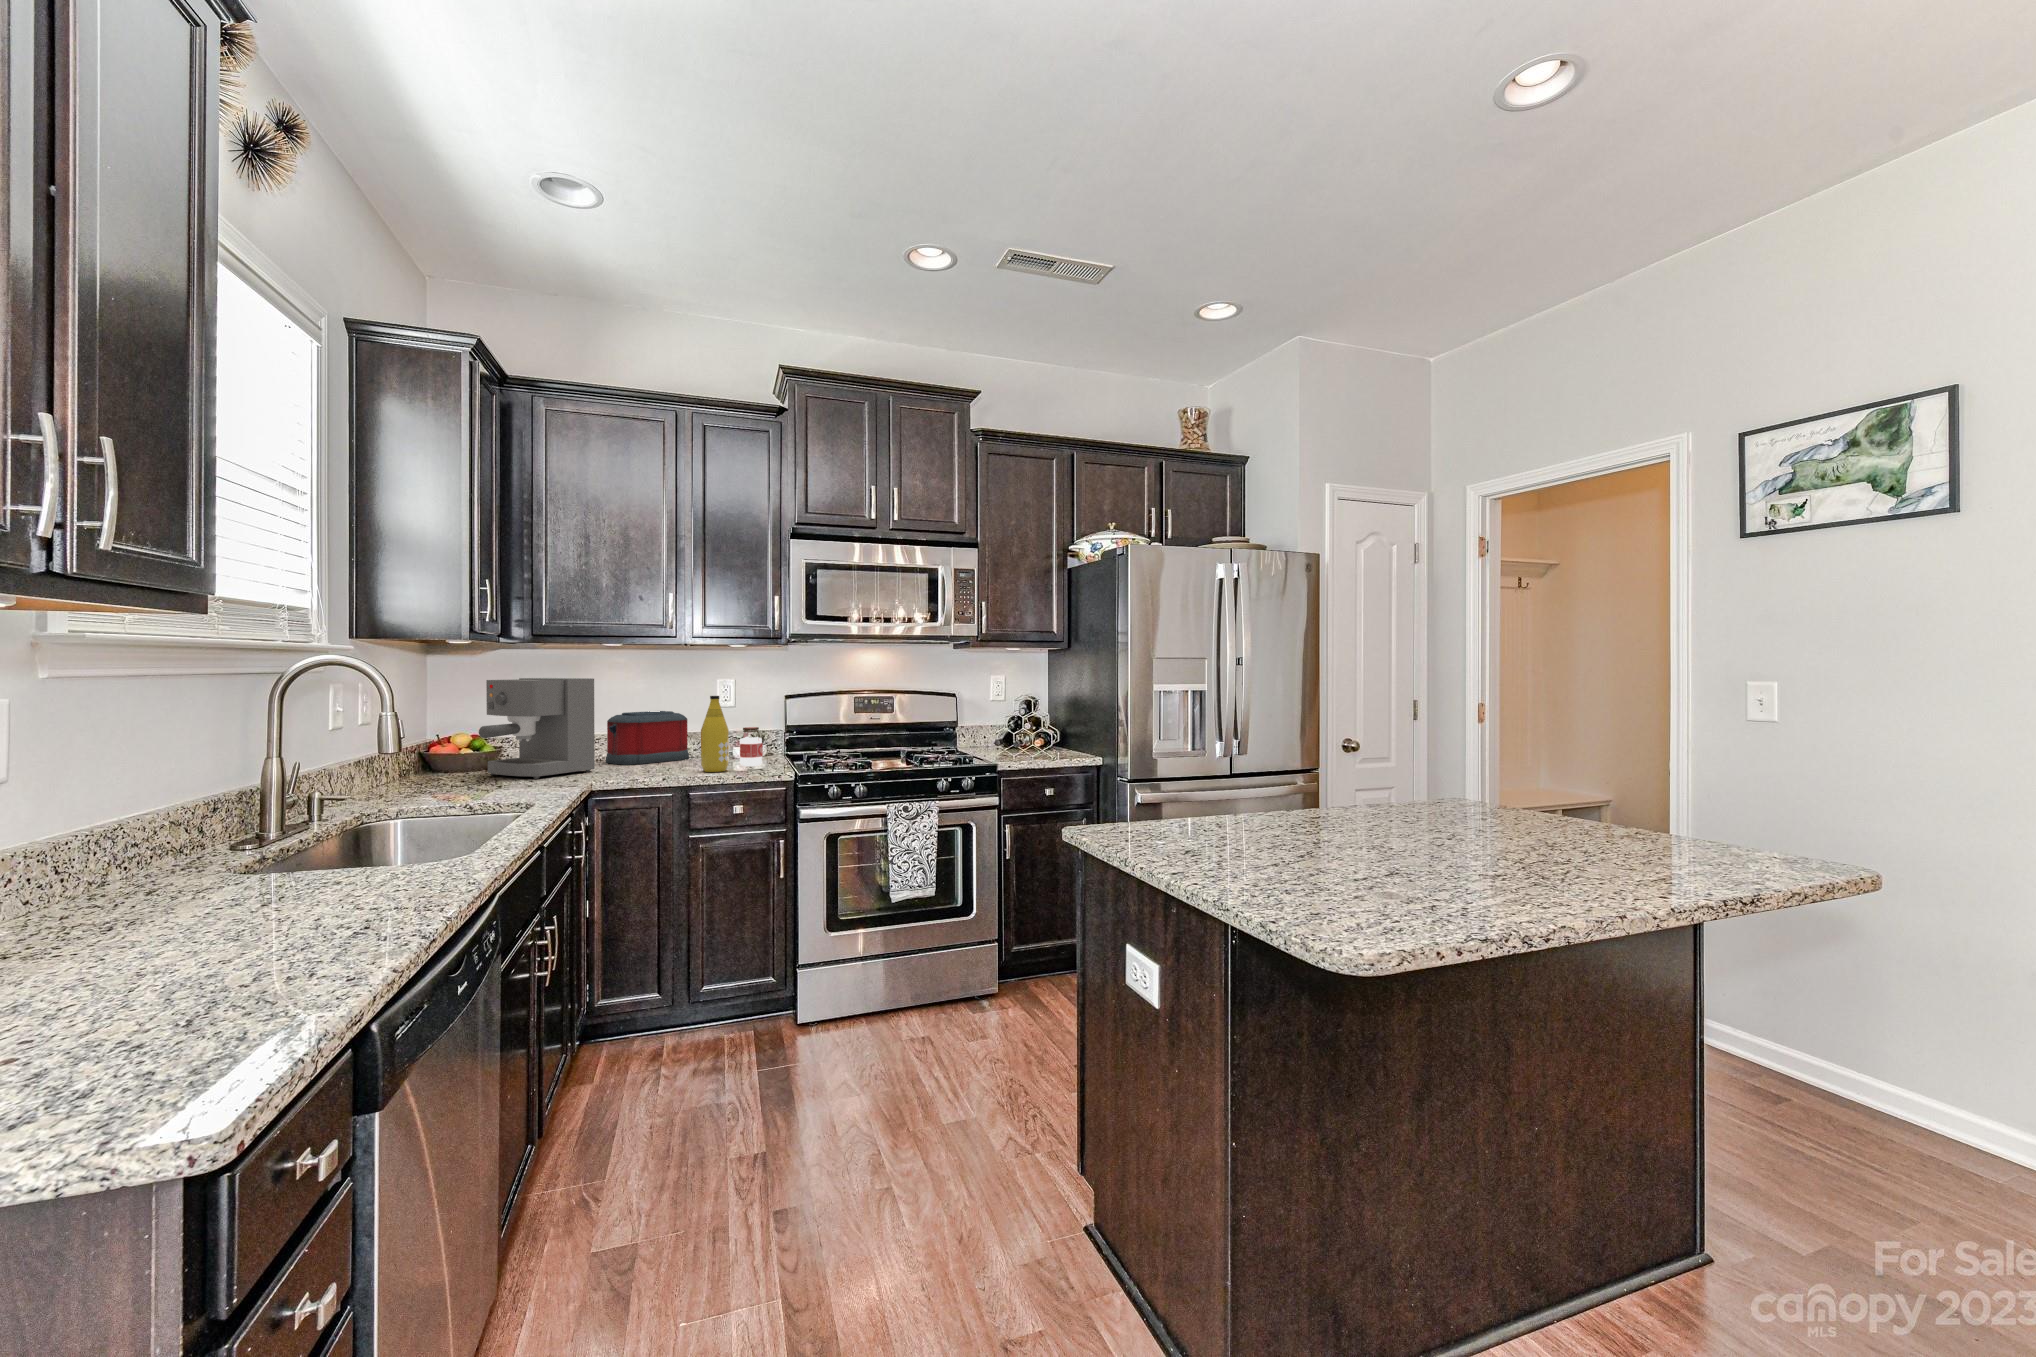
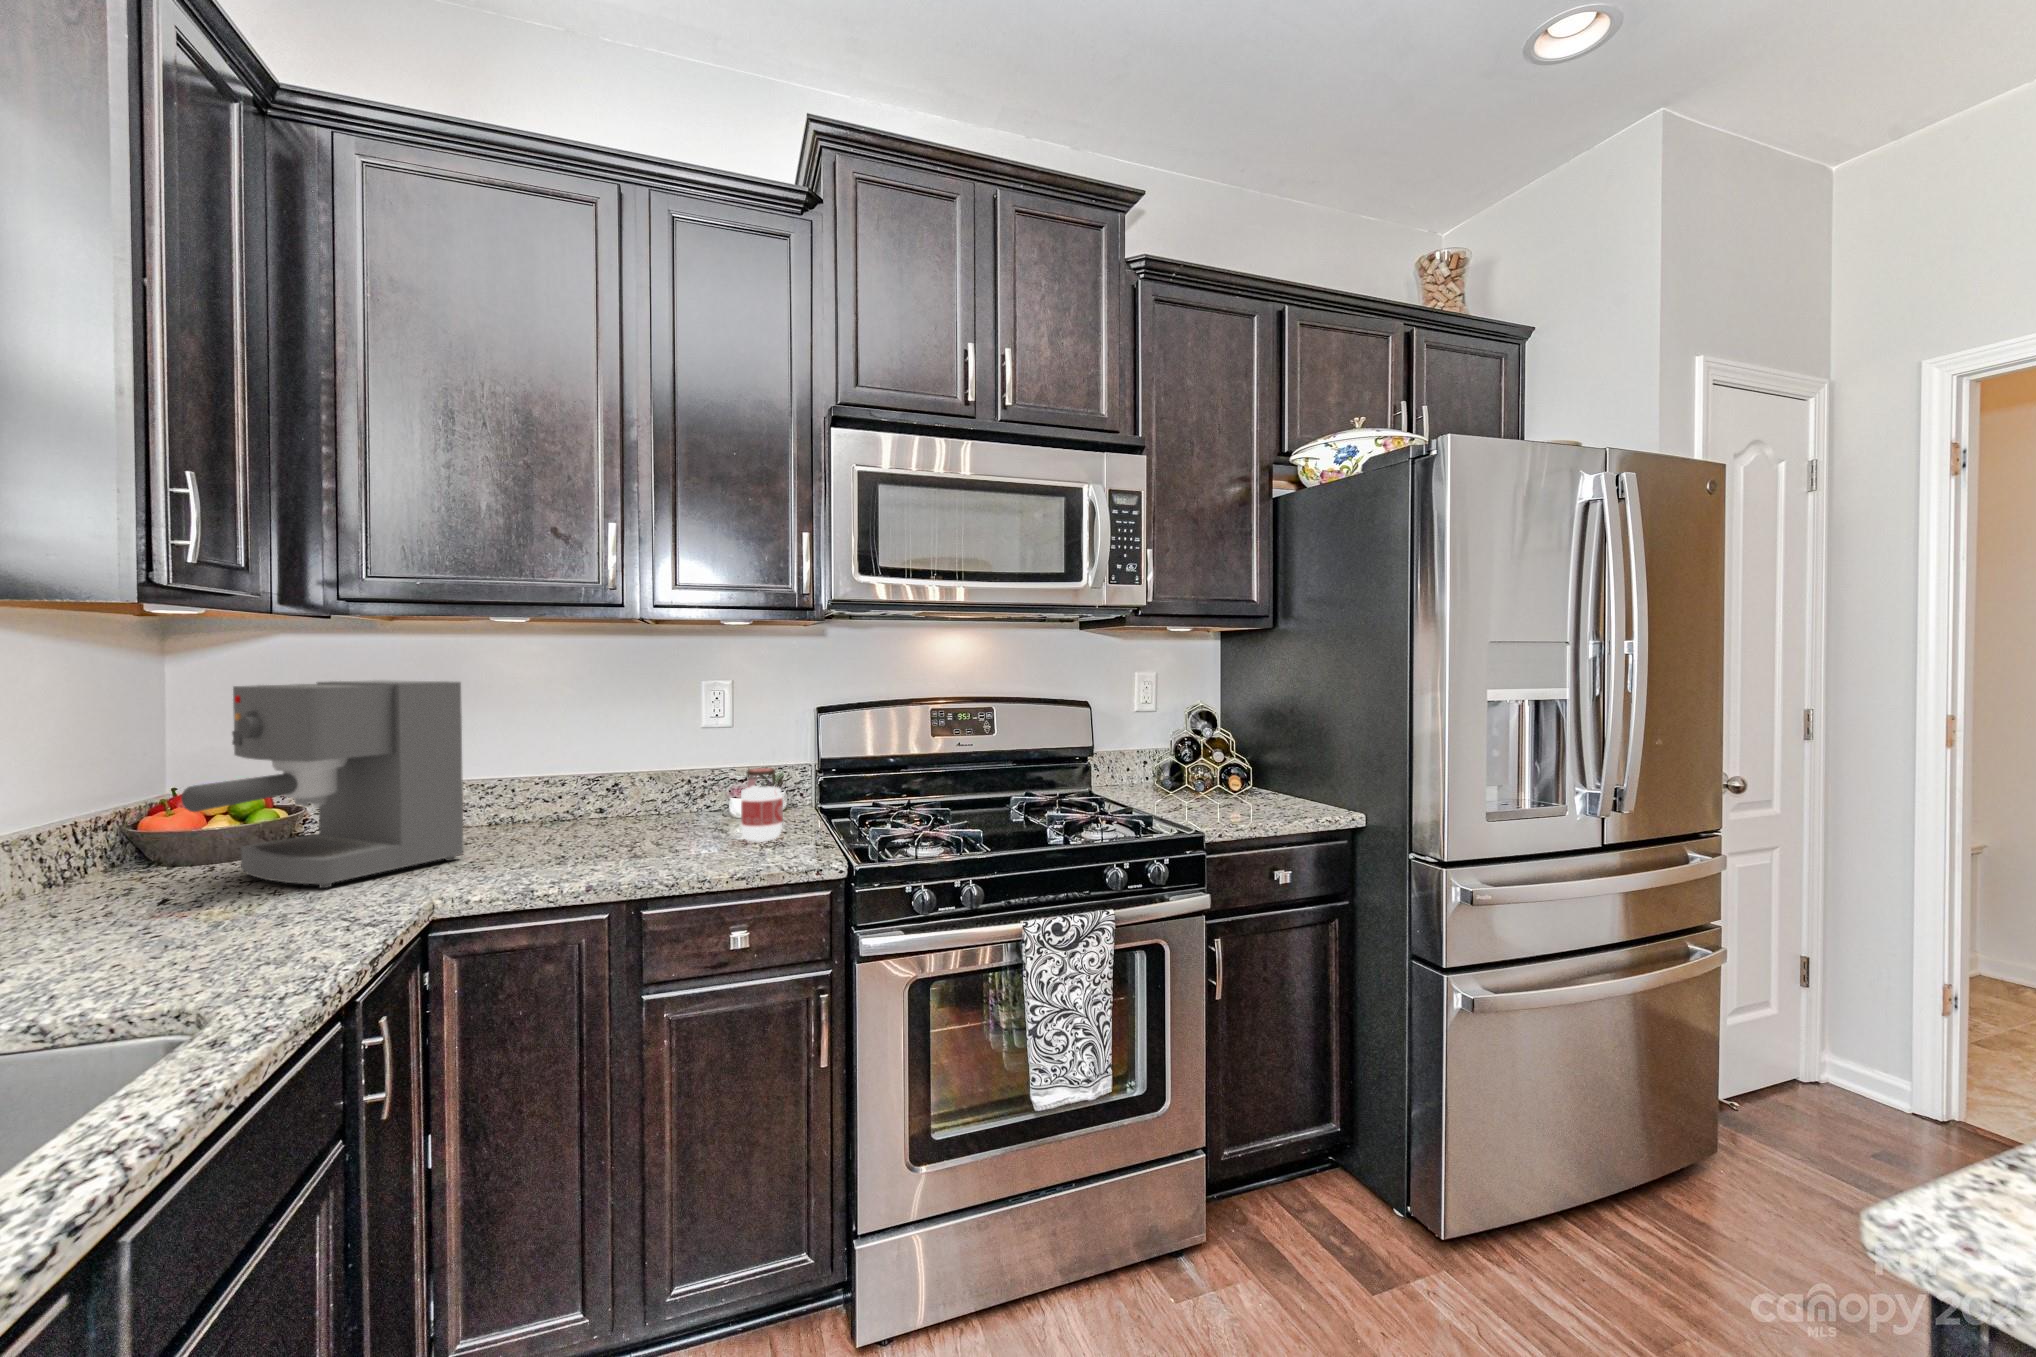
bottle: present [701,696,729,772] -> none [666,713,720,861]
toaster: present [606,711,689,765] -> none [504,735,655,837]

